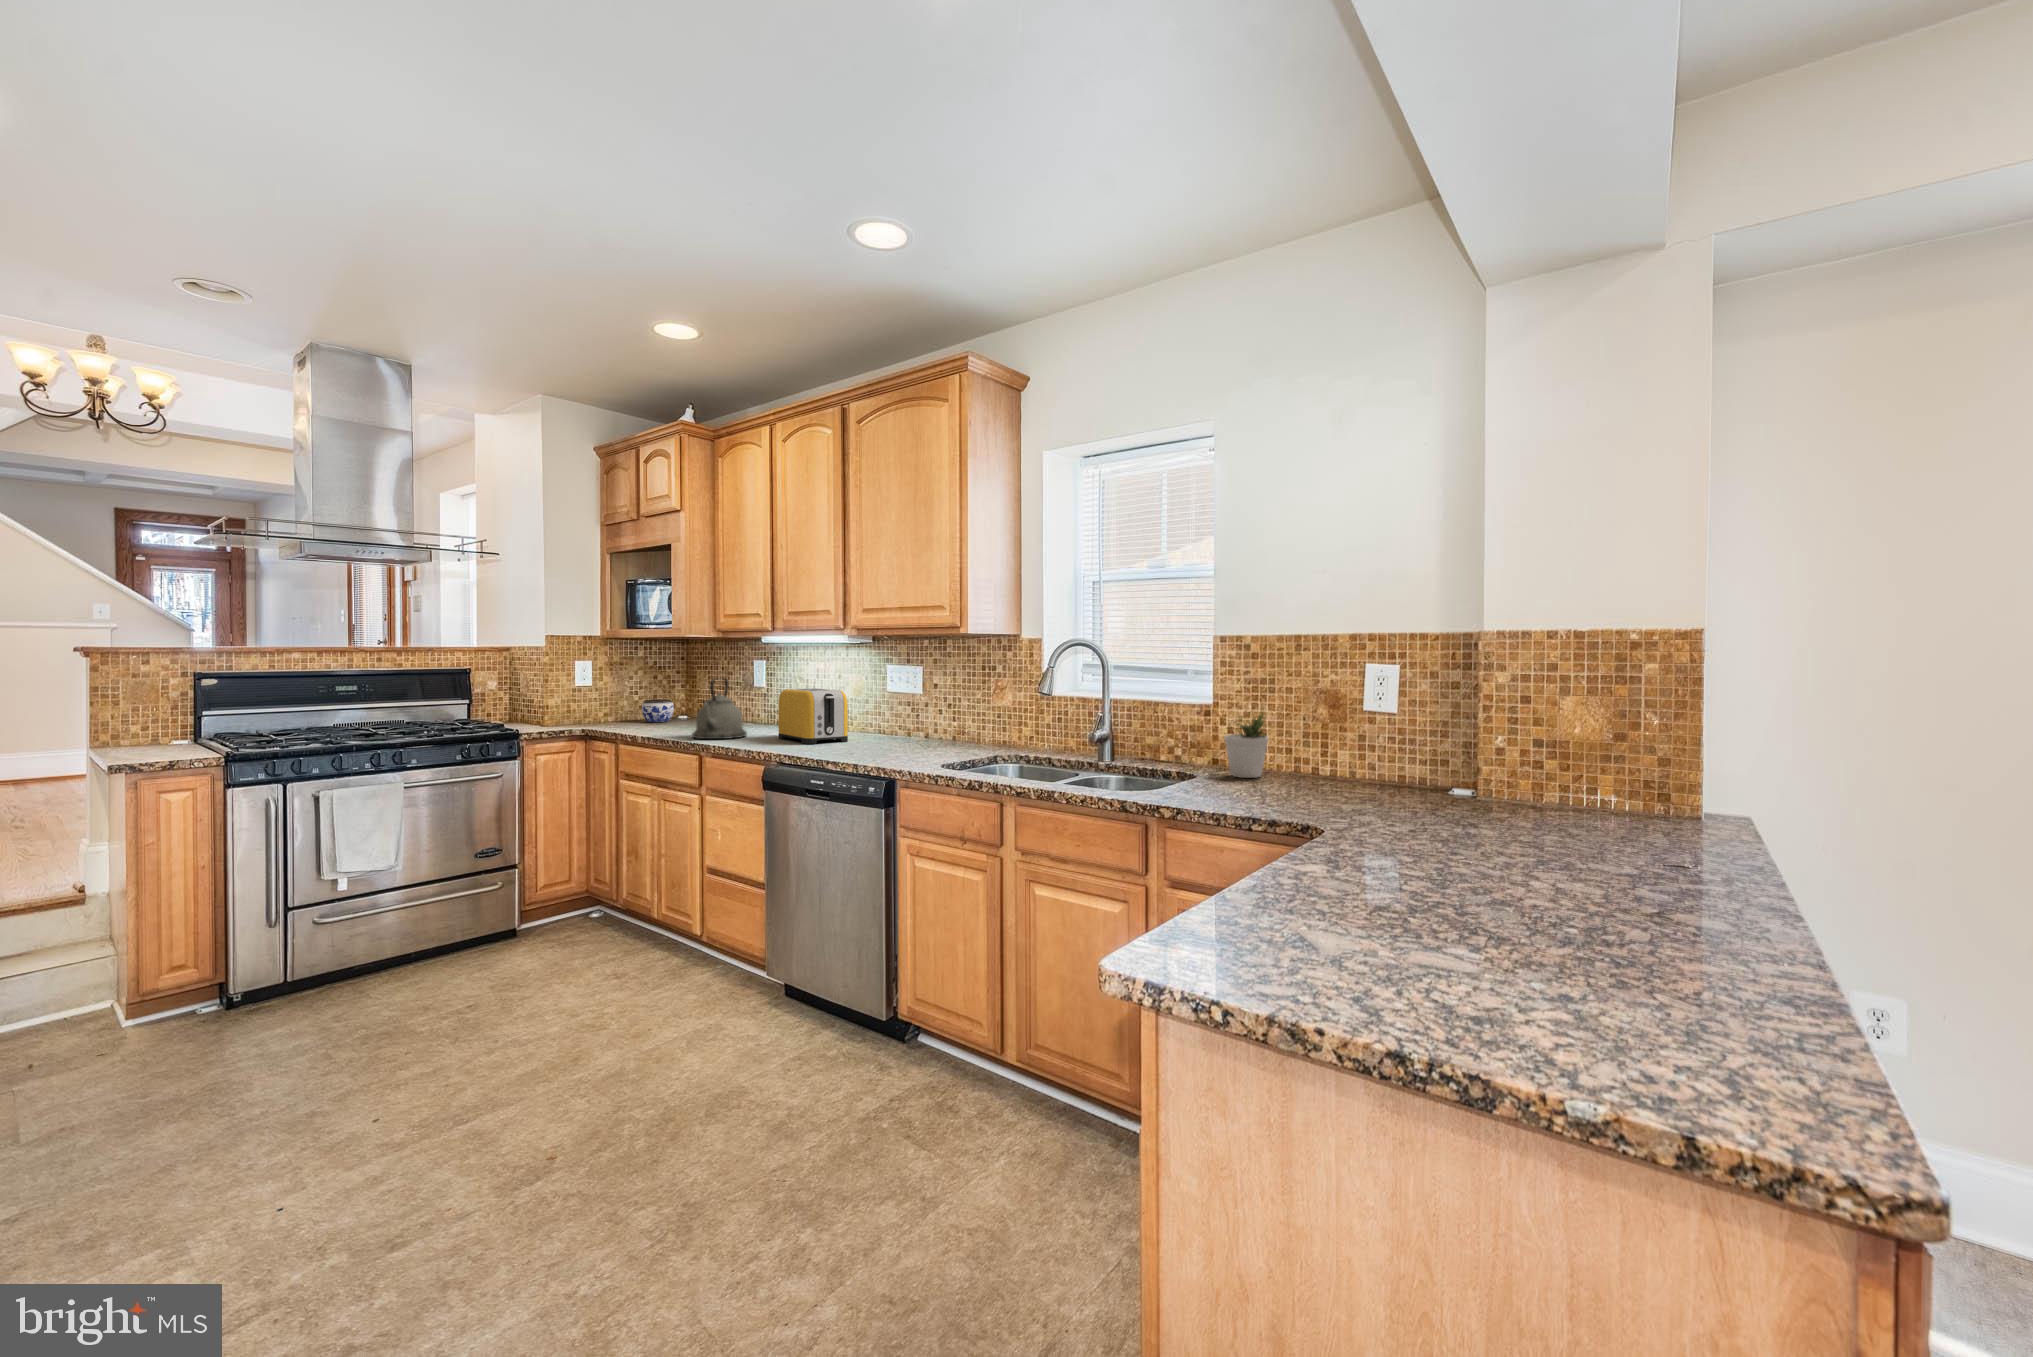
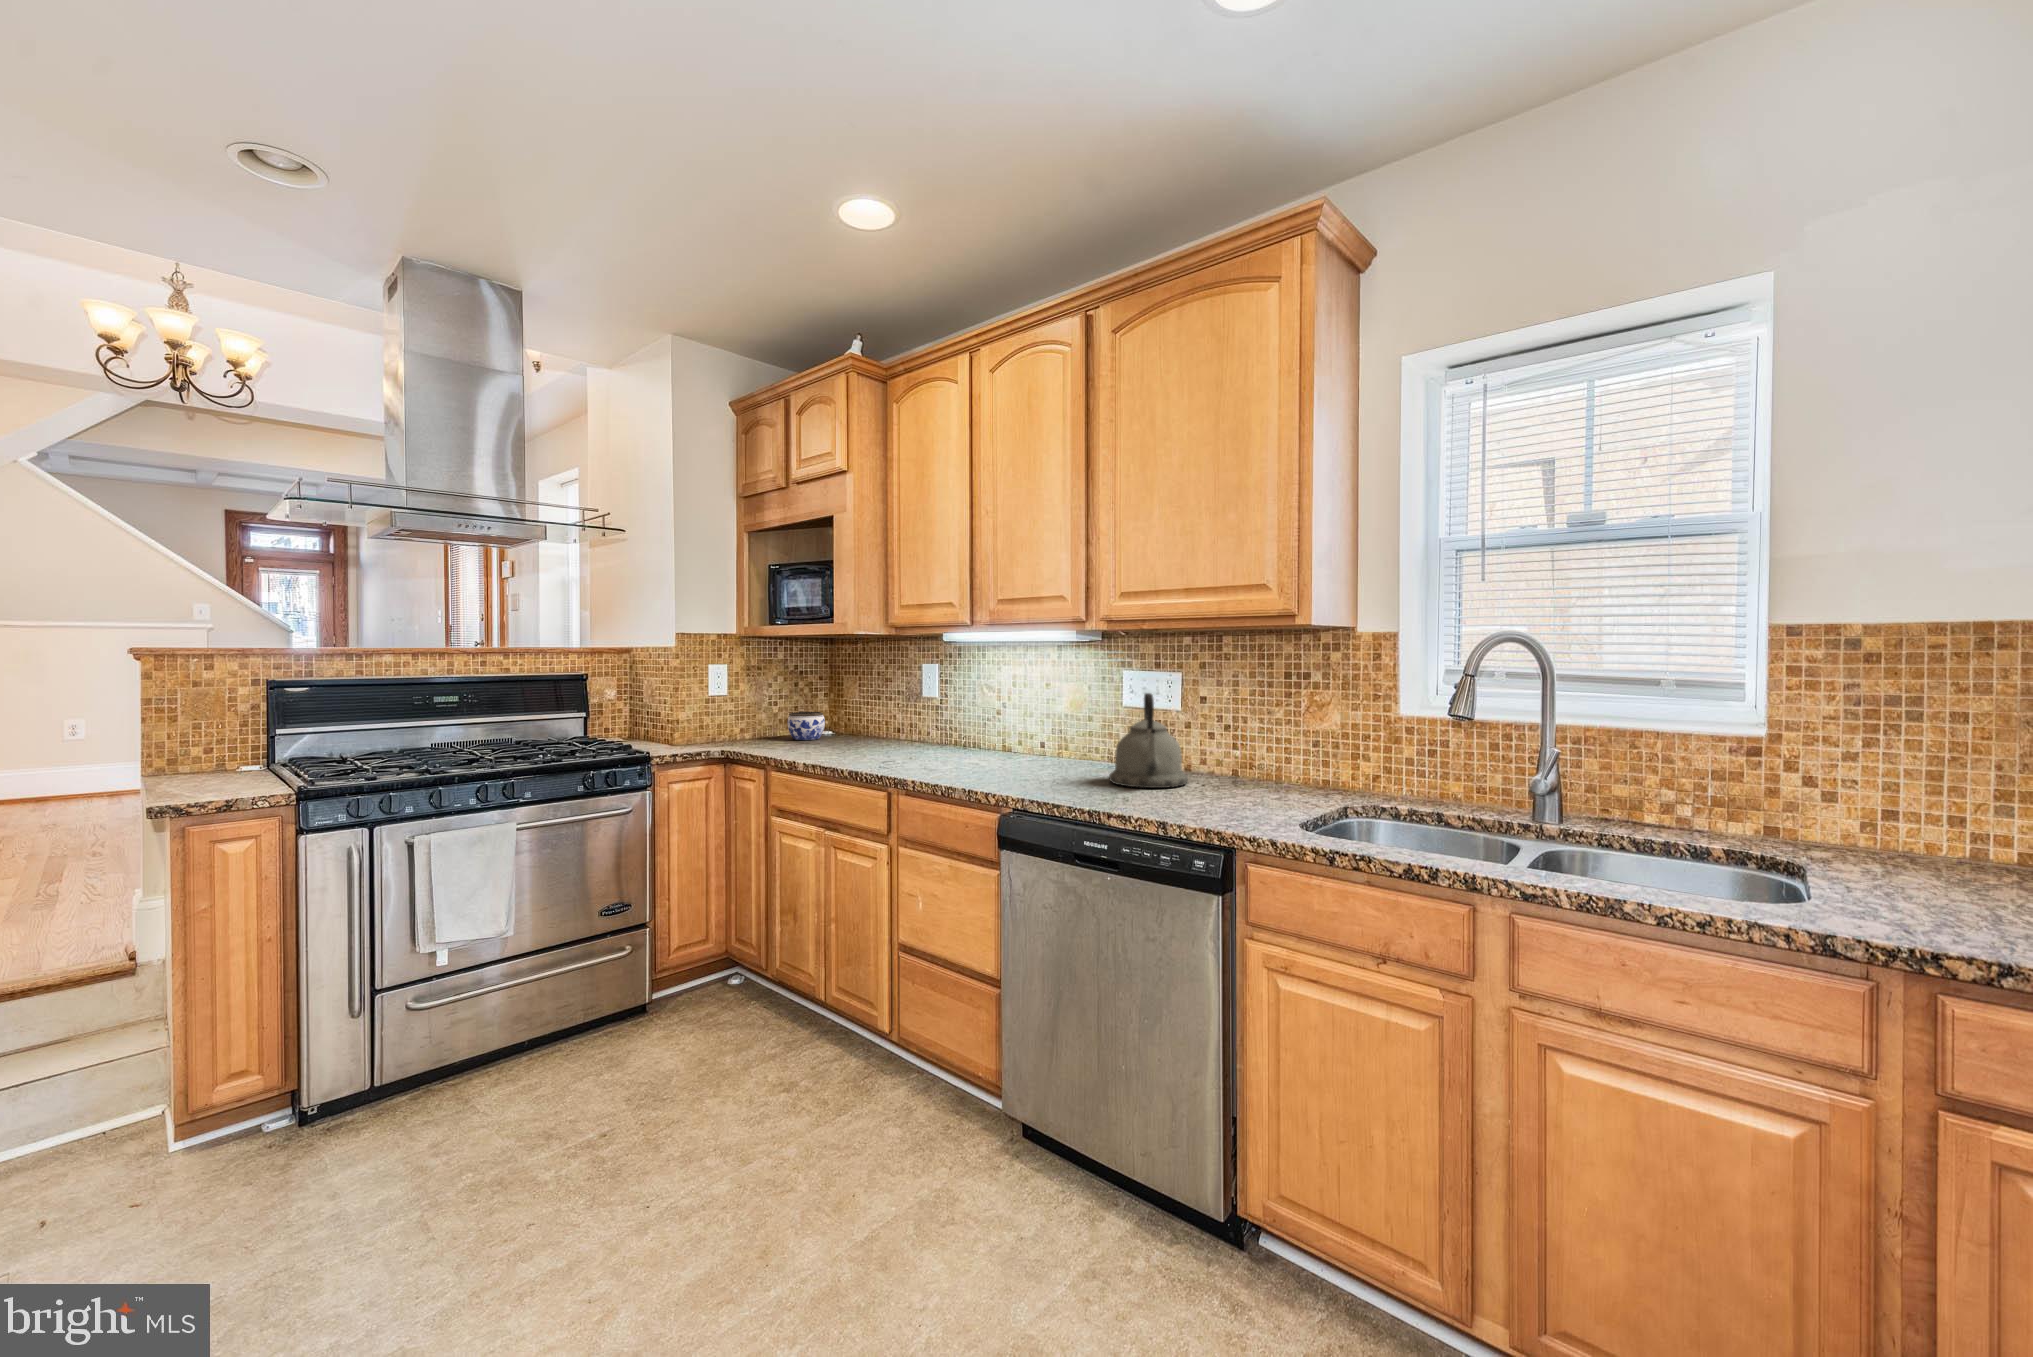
kettle: present [692,678,747,739] -> present [1109,693,1188,788]
toaster: present [779,688,848,744] -> none [985,701,1084,779]
potted plant: present [1224,713,1269,778] -> none [1840,750,1965,872]

